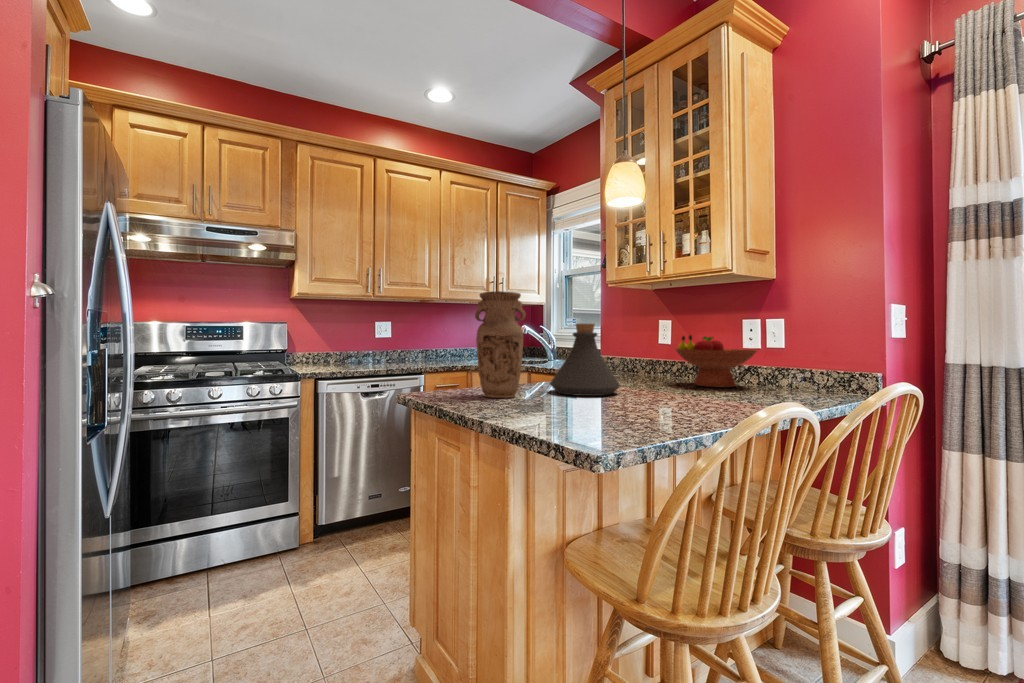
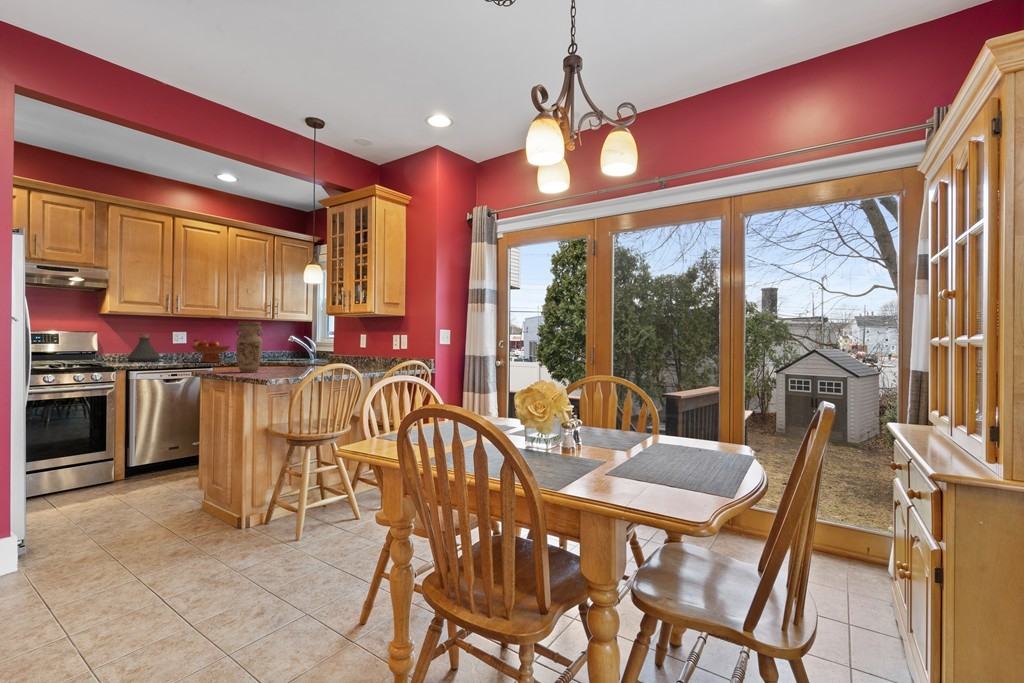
bottle: present [550,323,620,396] -> present [127,334,161,361]
fruit bowl: present [676,335,757,388] -> present [192,340,230,362]

